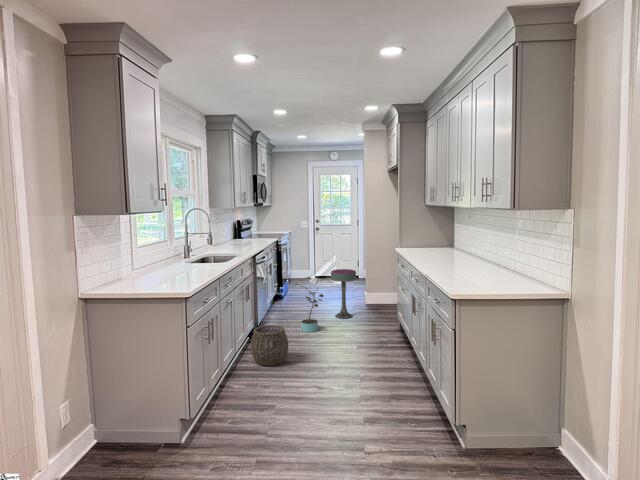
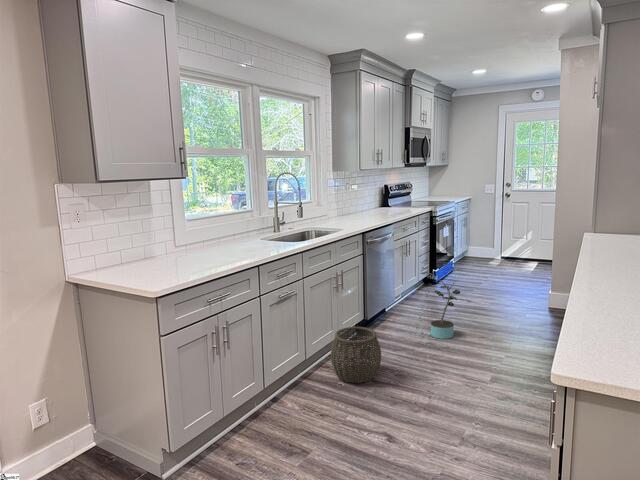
bar stool: present [331,269,356,319] -> none [487,255,527,325]

